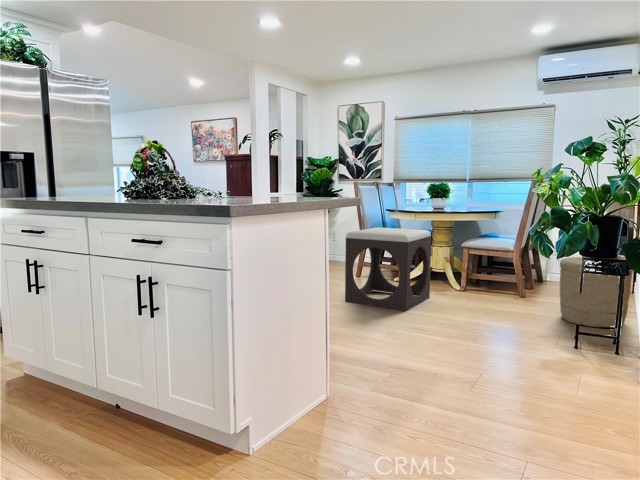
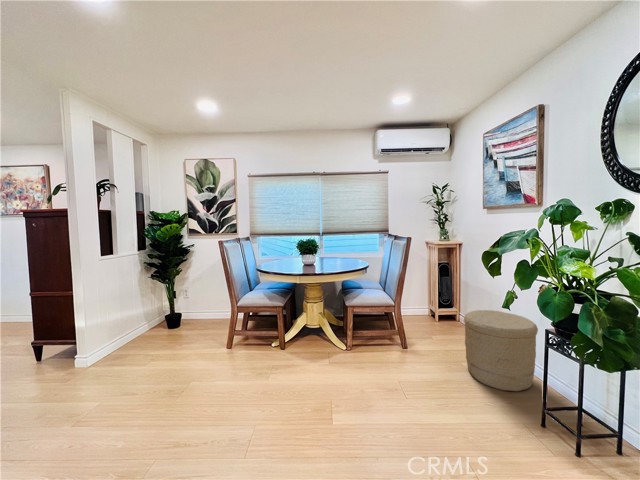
footstool: present [345,227,431,311] -> none [237,300,335,426]

